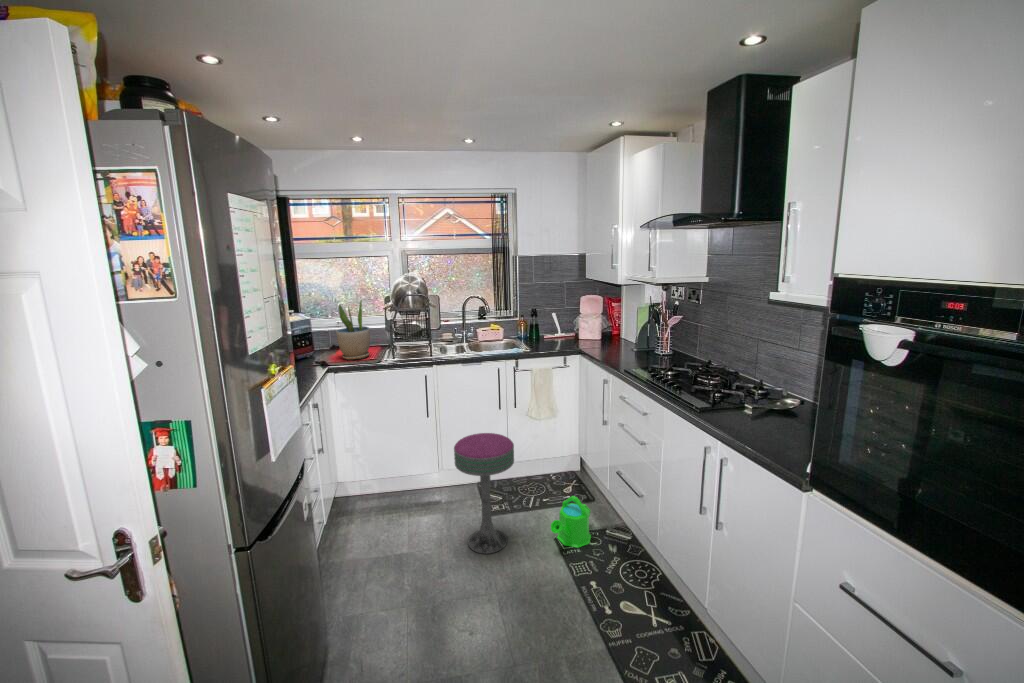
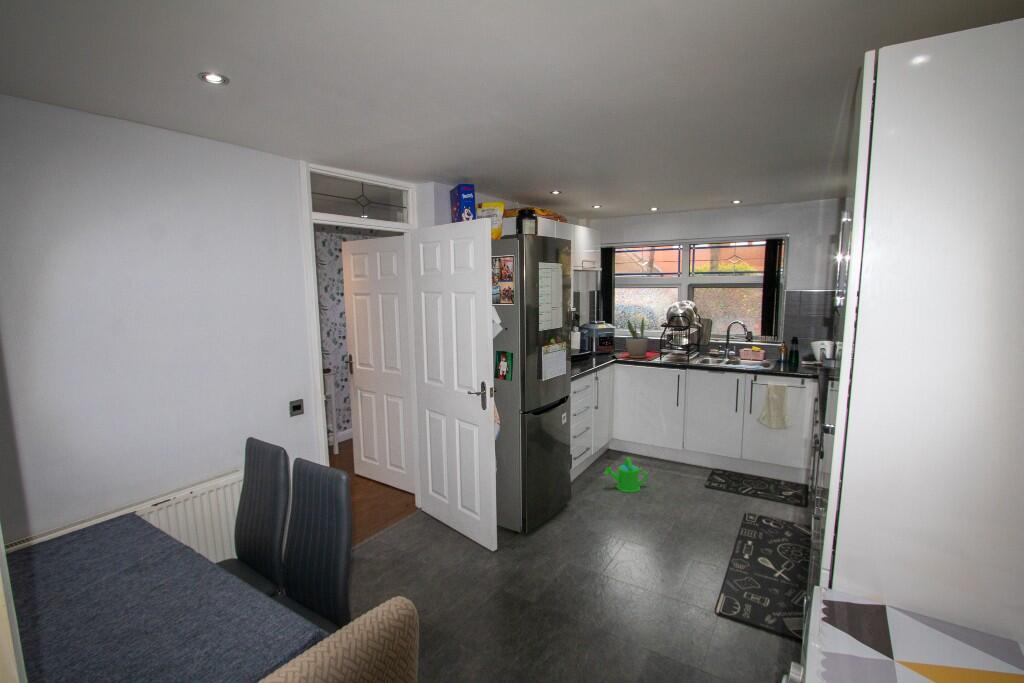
bar stool: present [454,433,514,554] -> none [671,419,717,506]
watering can: present [551,496,591,548] -> present [605,457,648,492]

